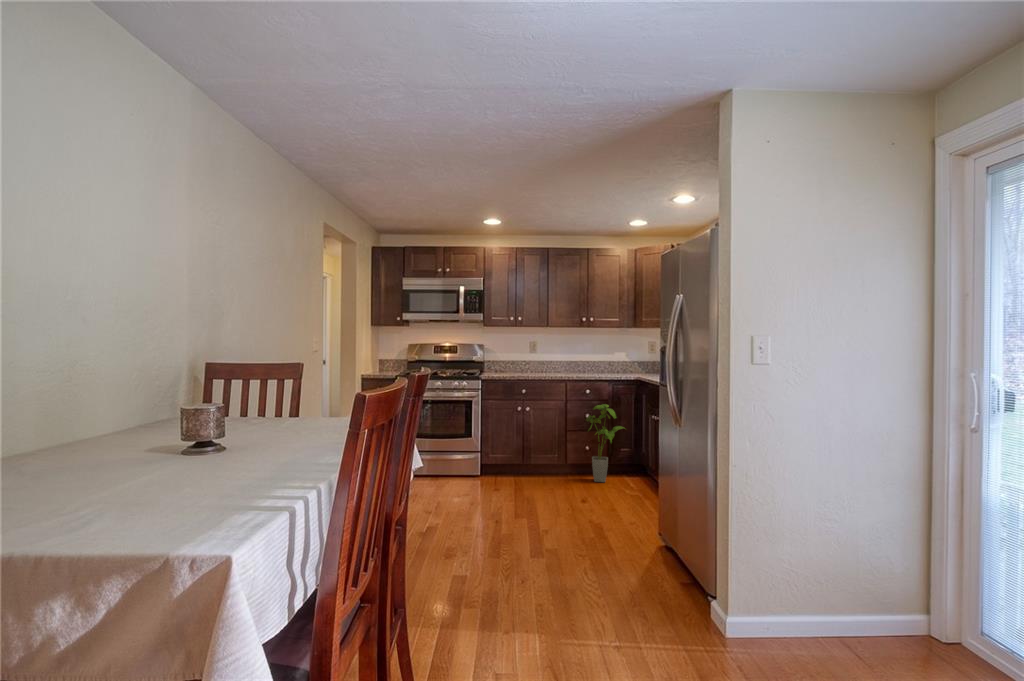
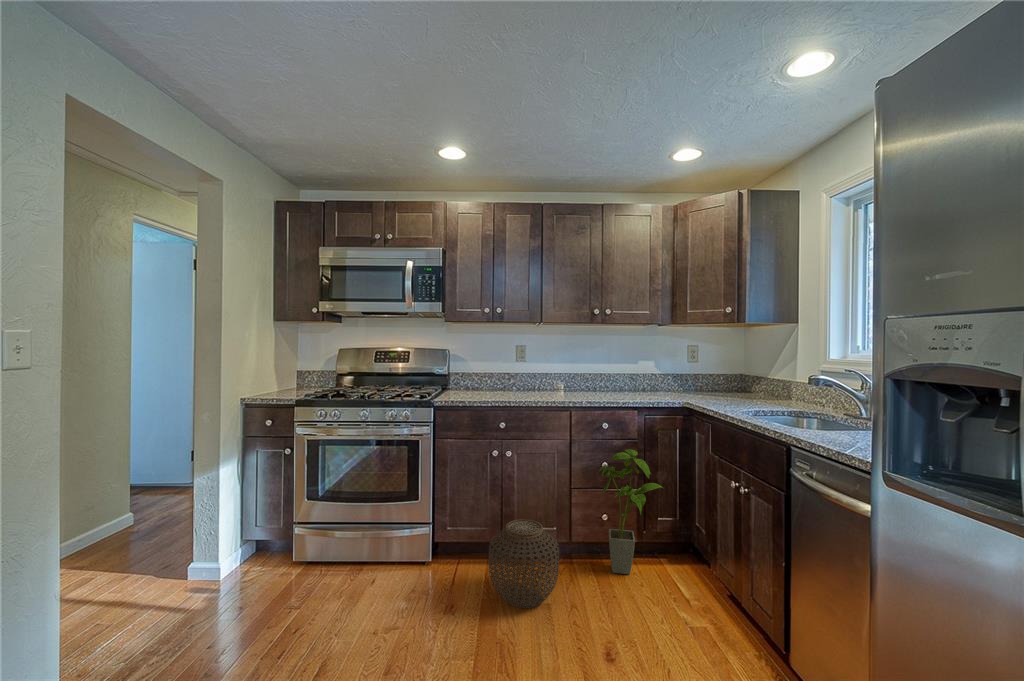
woven basket: none [519,444,561,493] -> present [489,519,559,608]

